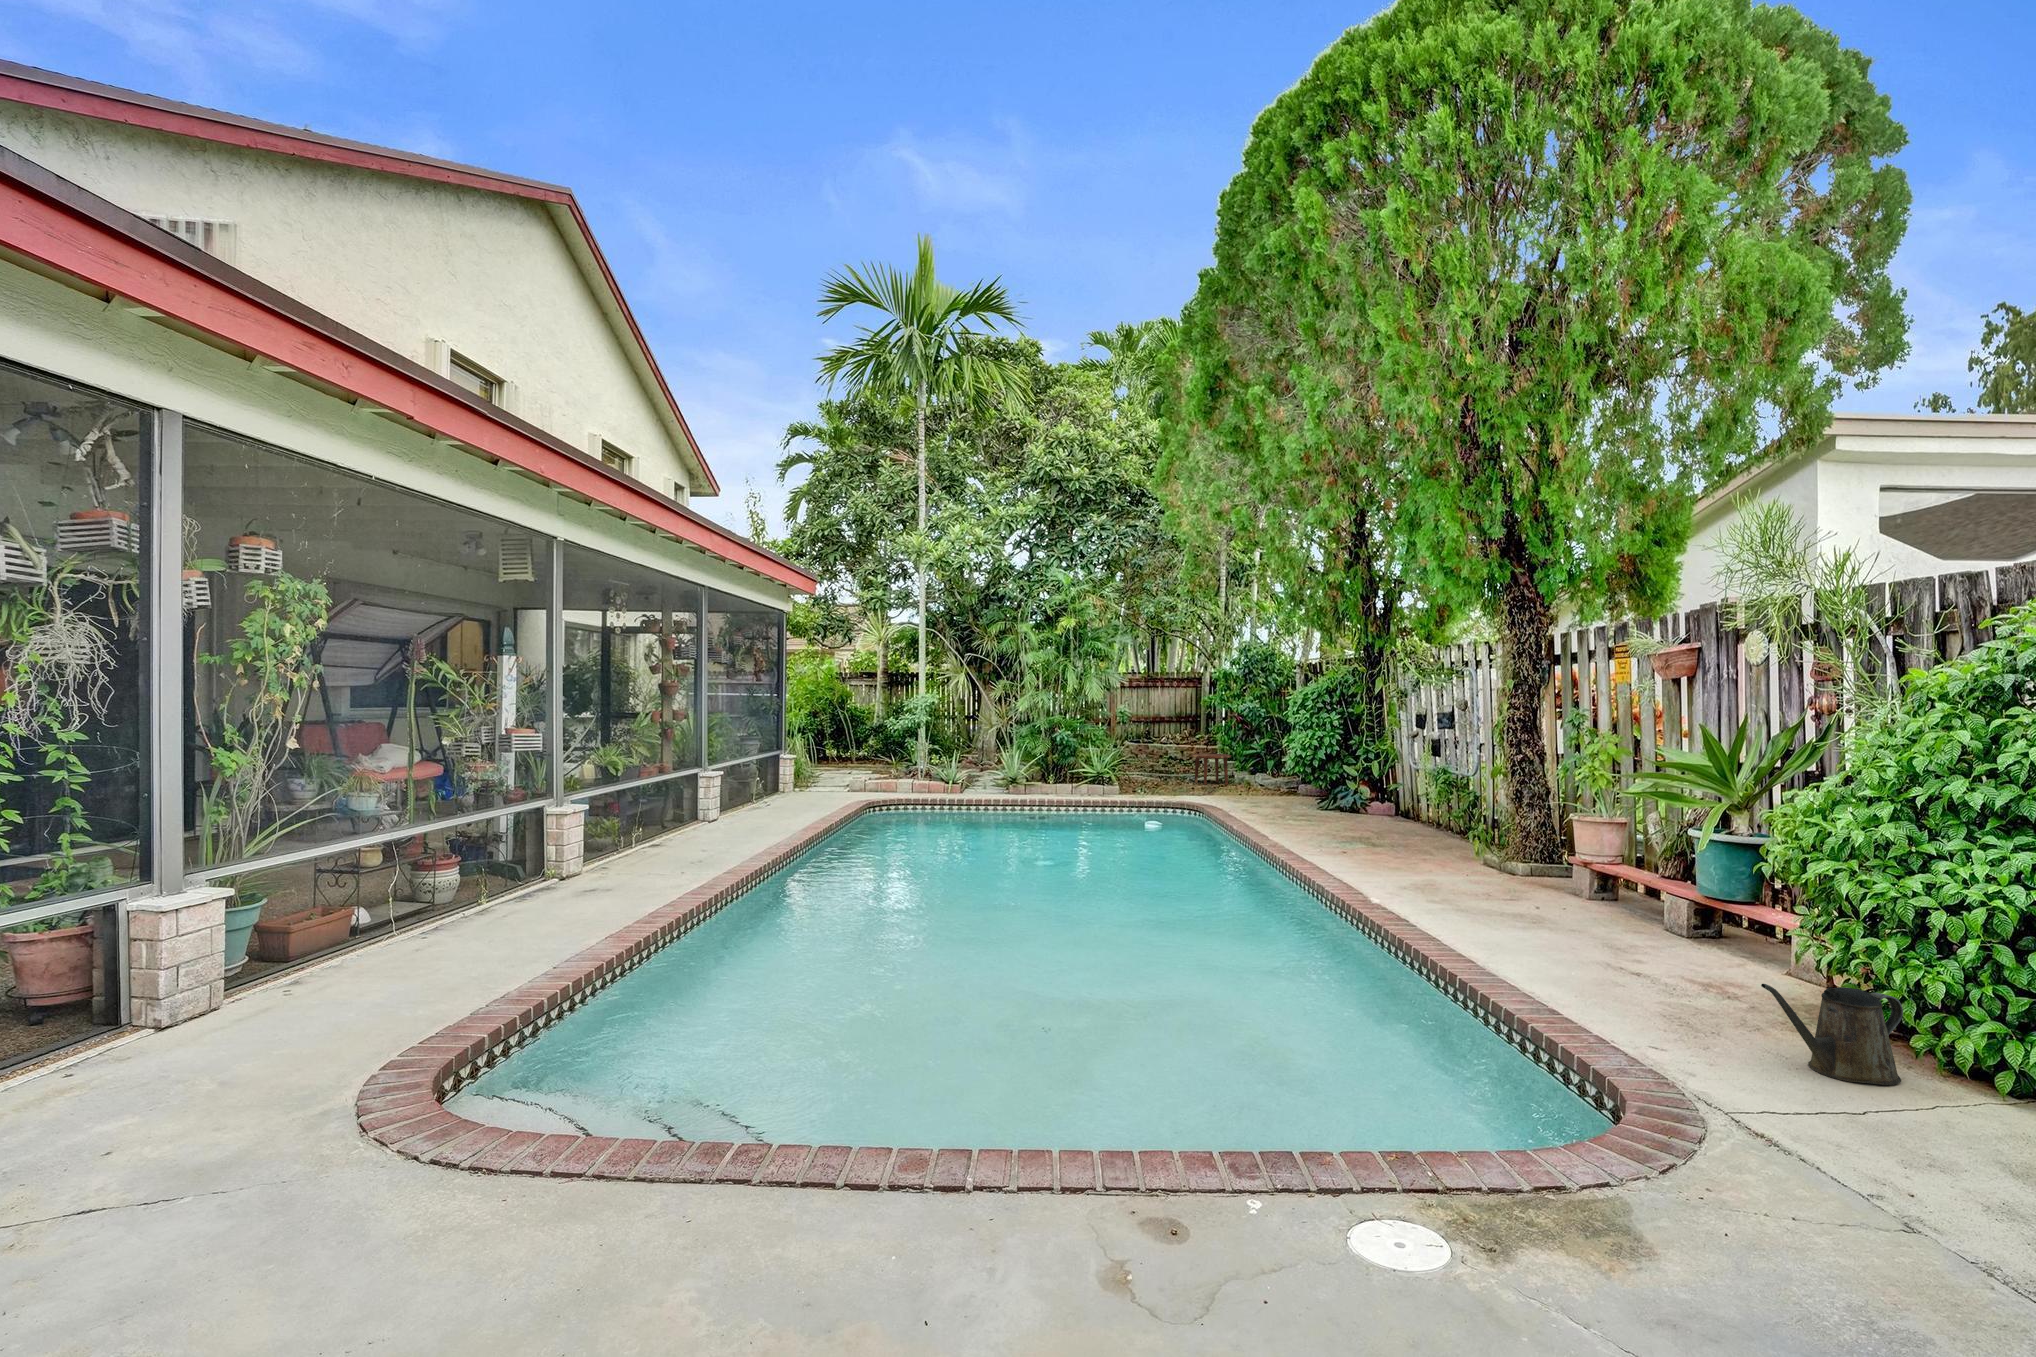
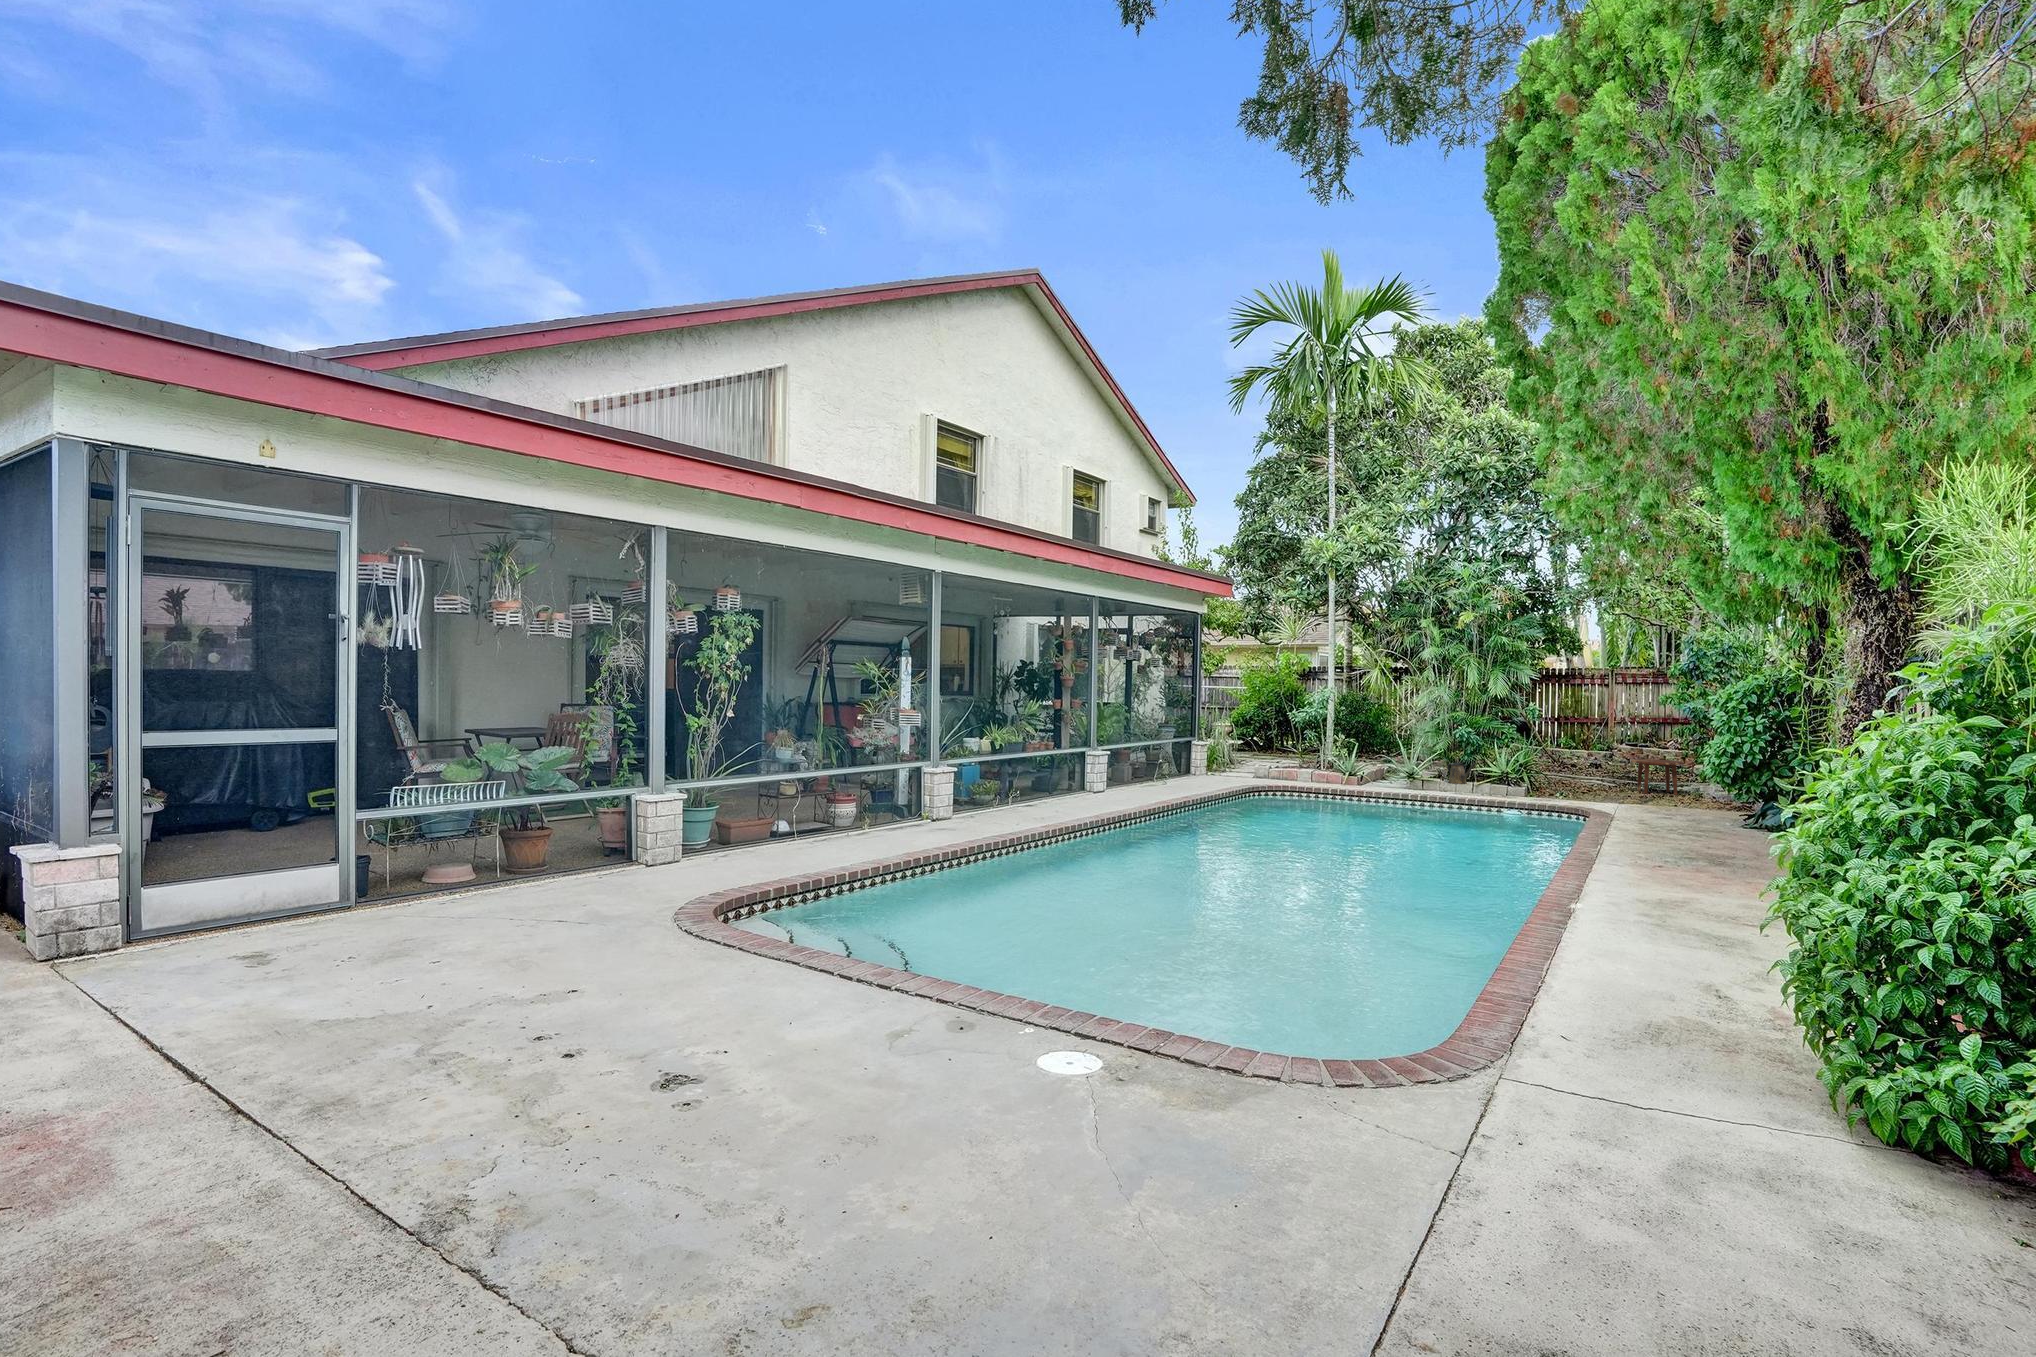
watering can: present [1761,984,1903,1085] -> present [1447,763,1475,784]

